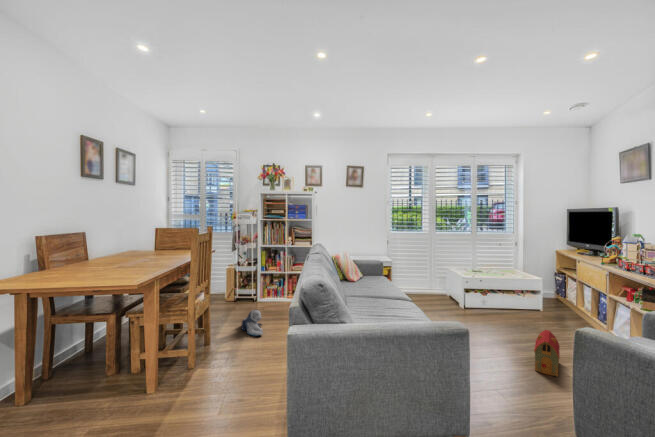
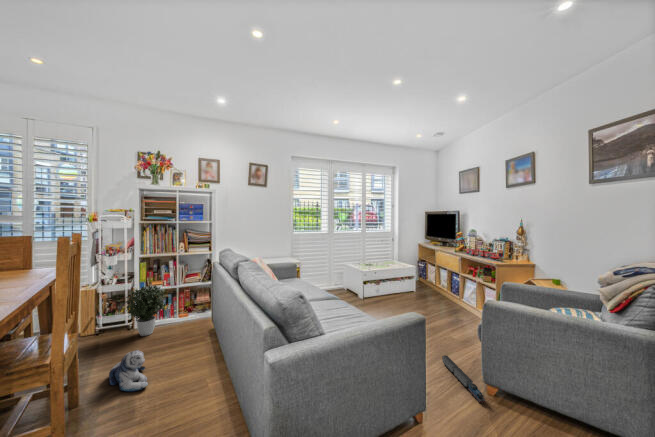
potted plant: none [252,269,279,307] -> present [126,285,166,336]
toy house: present [534,330,560,377] -> none [436,314,462,356]
toy train: none [526,369,555,415] -> present [442,355,486,403]

